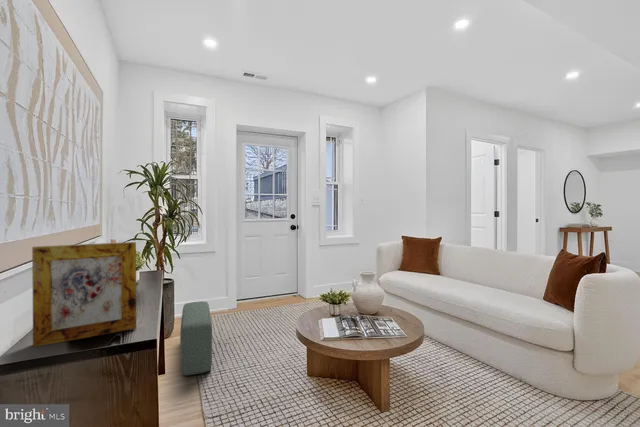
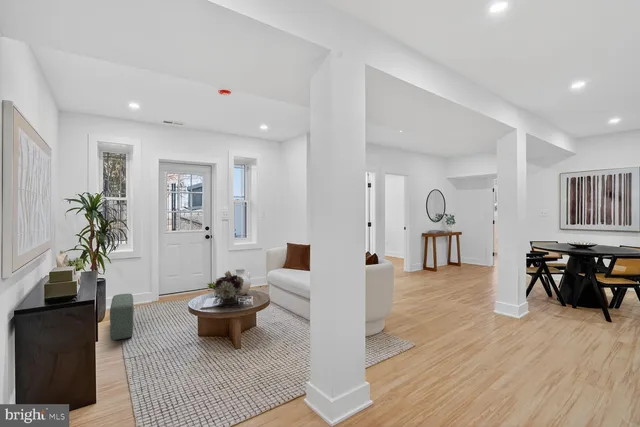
picture frame: present [32,242,136,347] -> none [32,253,84,304]
flower arrangement: none [338,277,389,334] -> present [215,271,244,304]

